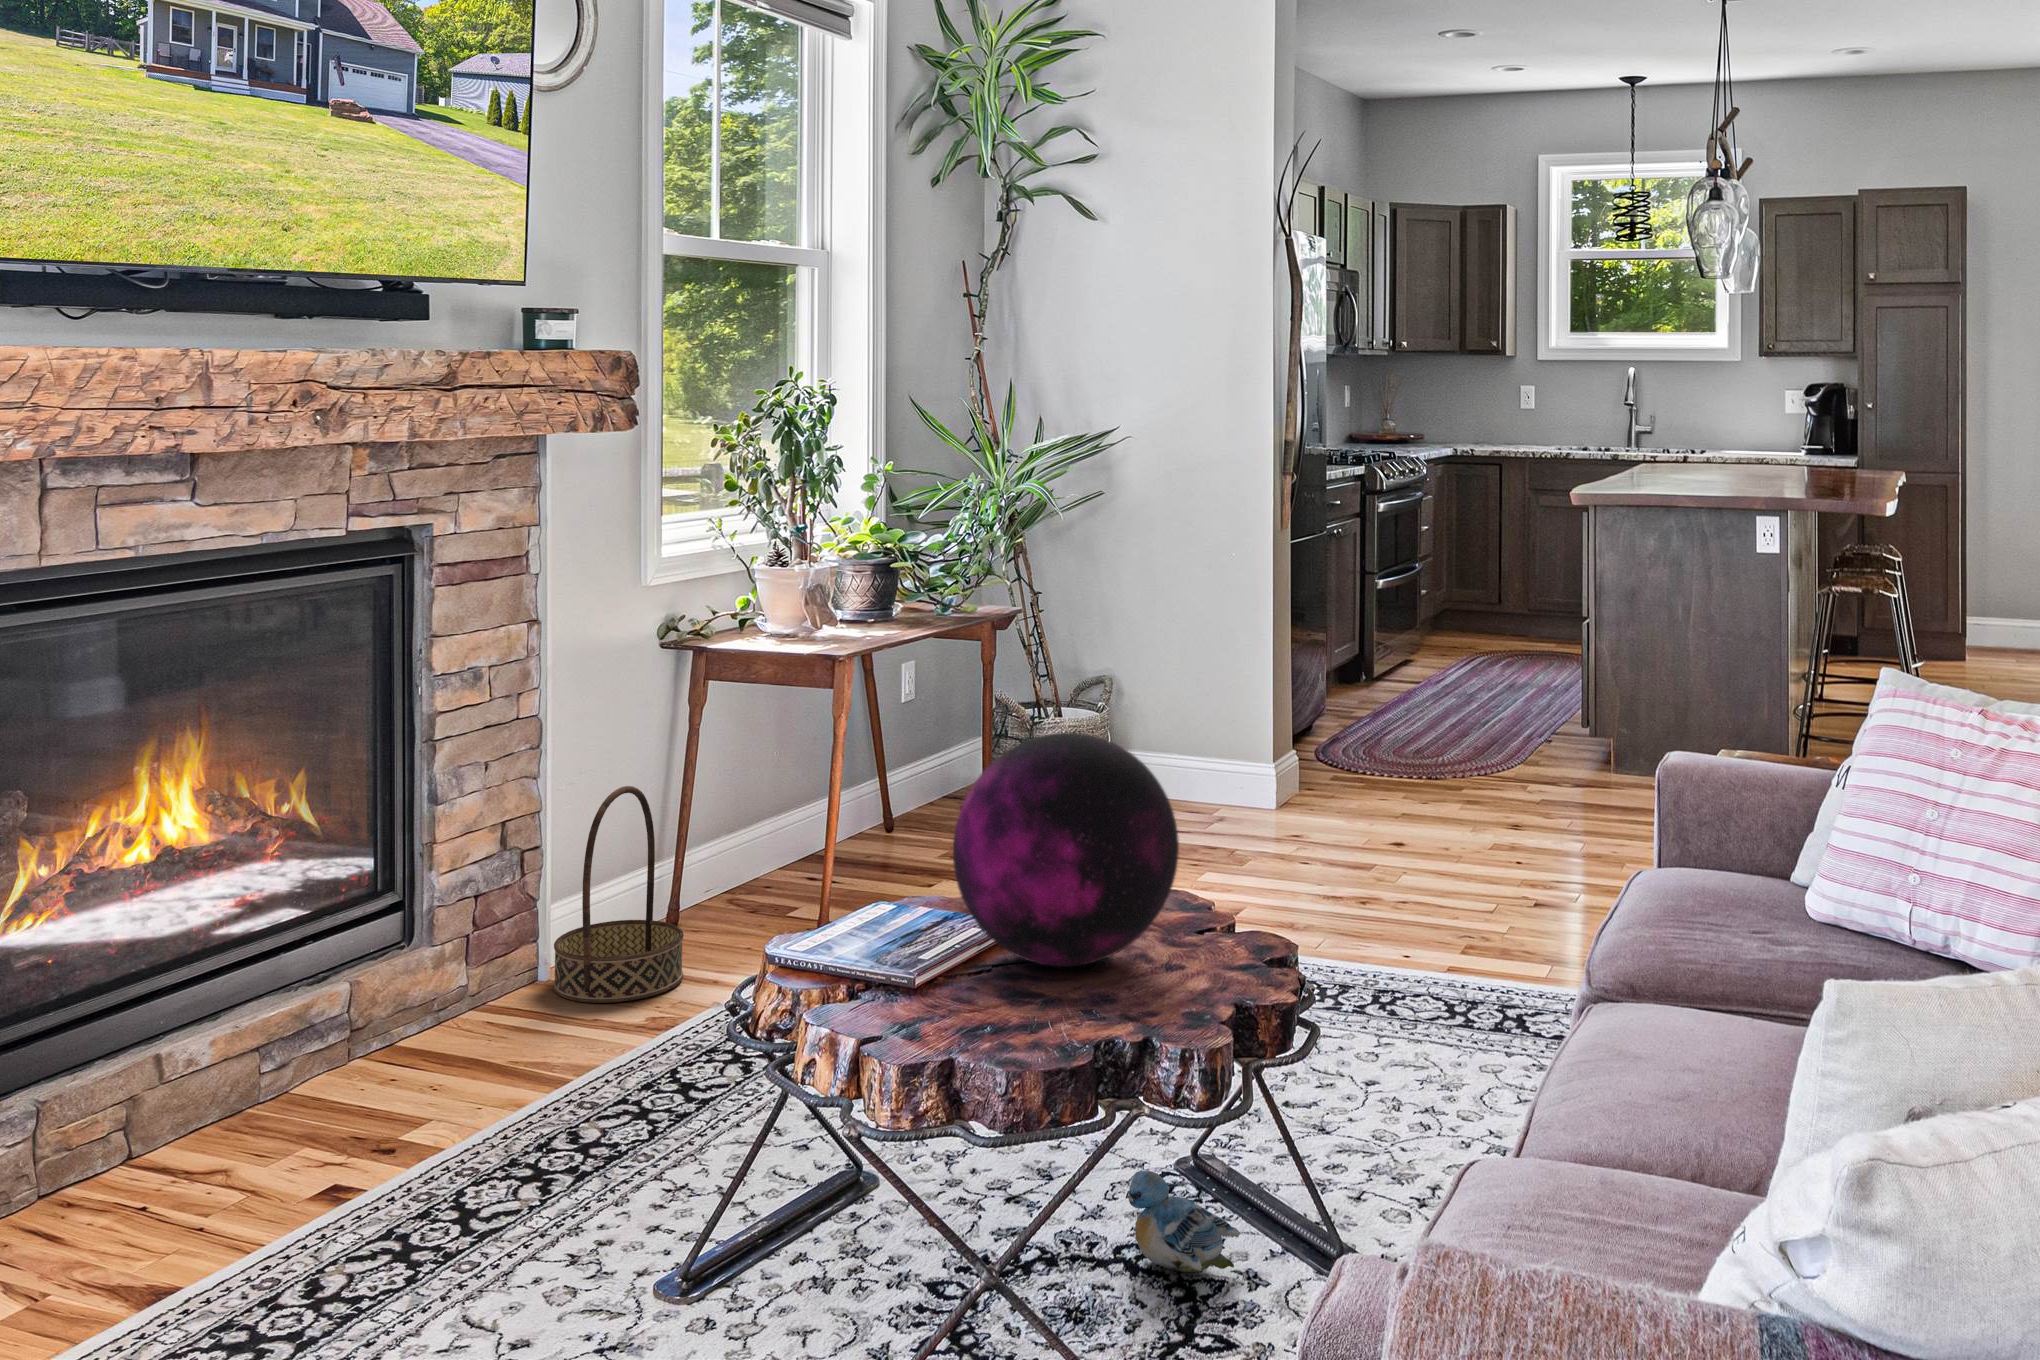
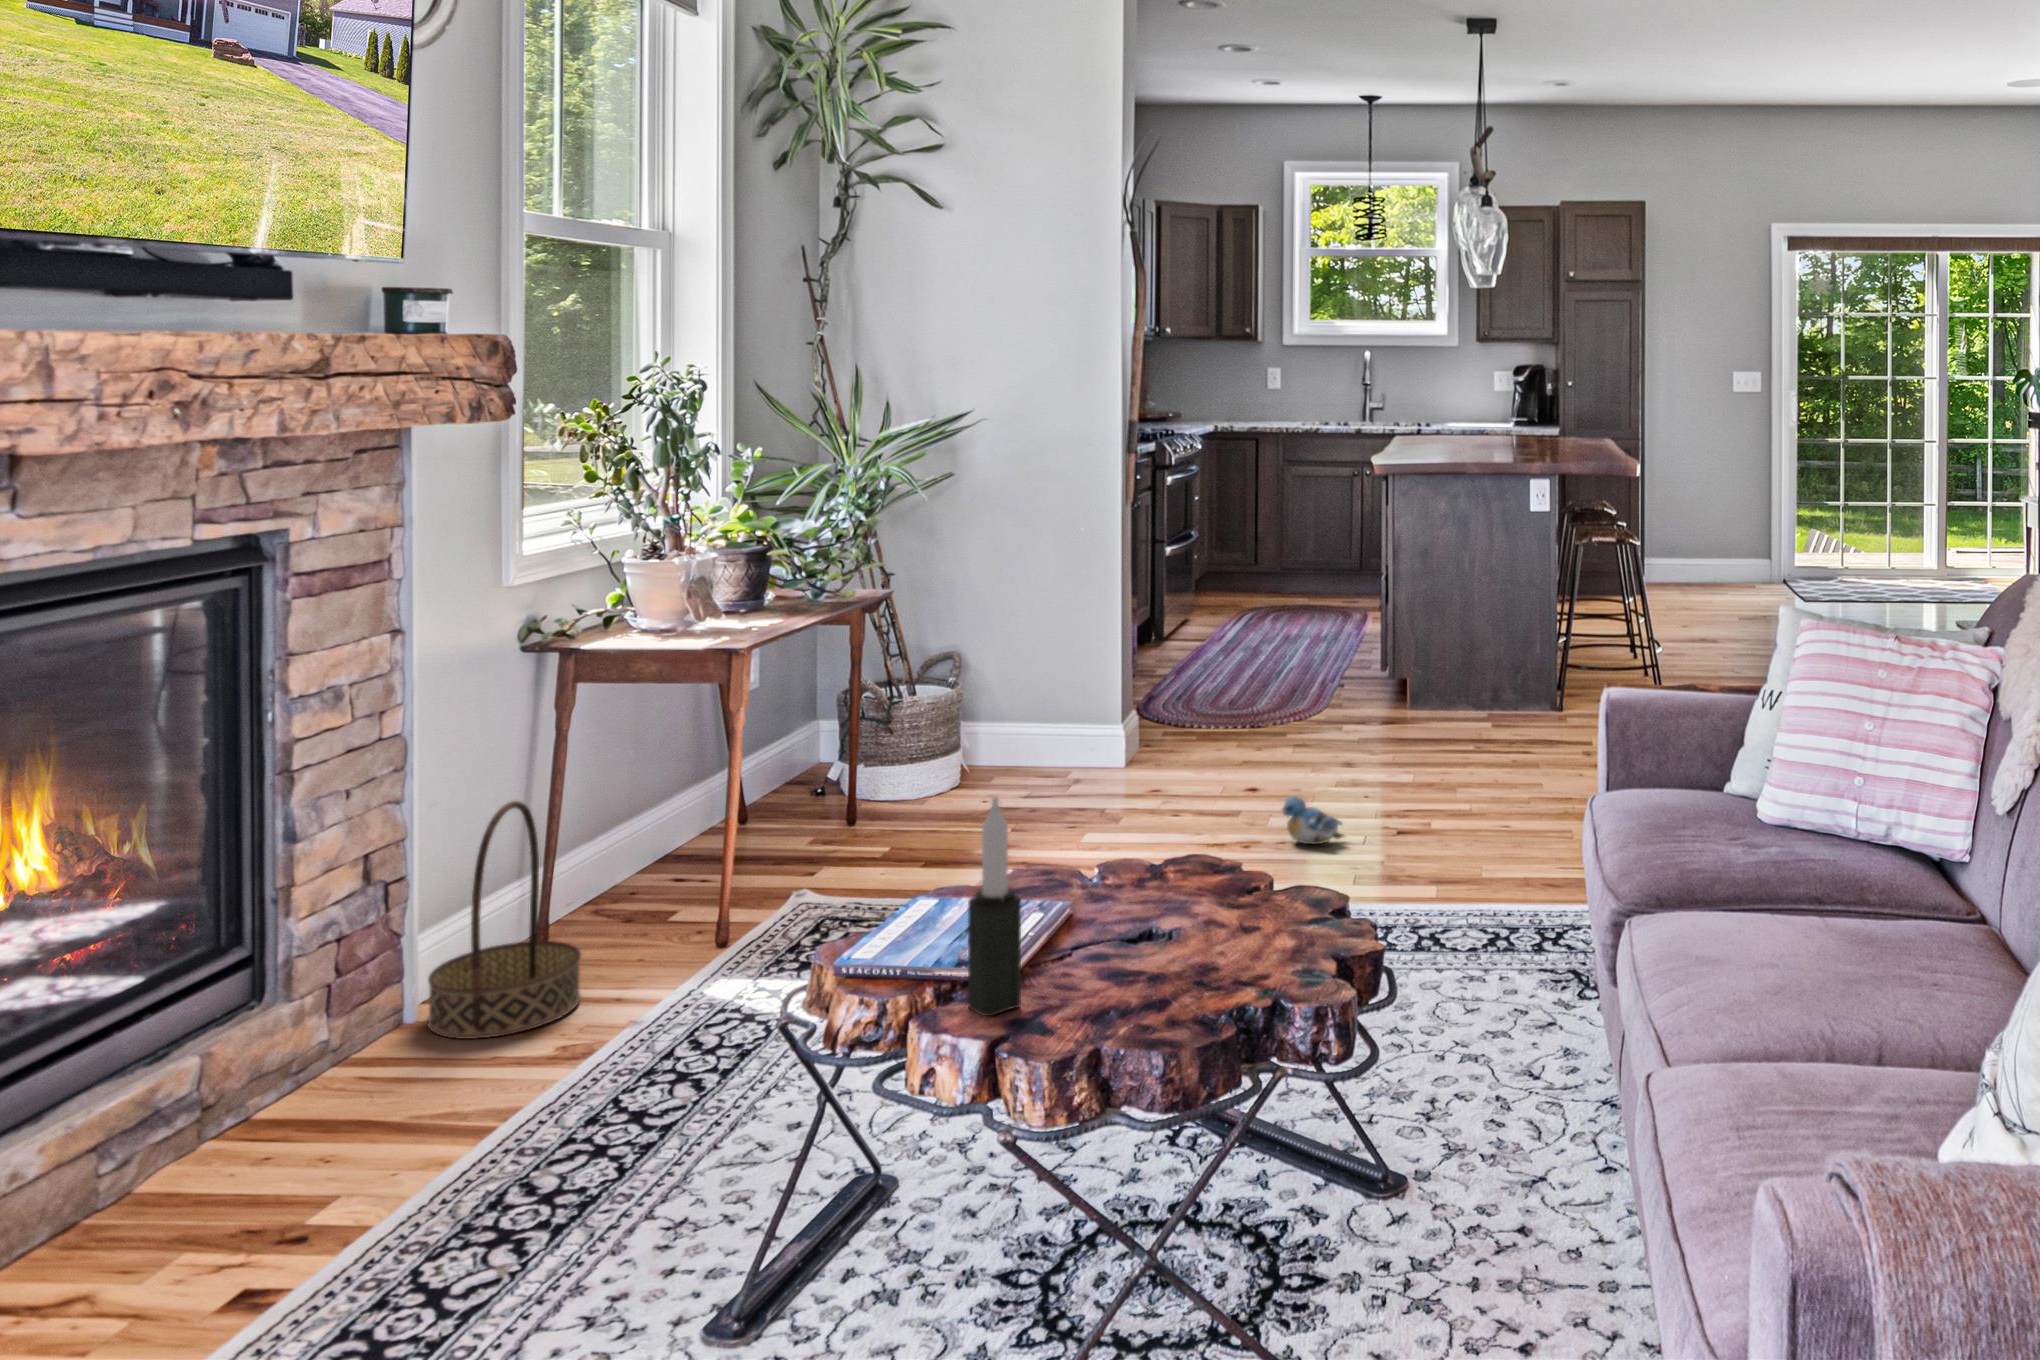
decorative orb: present [953,733,1179,967] -> none [1040,710,1264,941]
candle: none [850,801,898,1015] -> present [968,796,1021,1016]
plush toy: present [1128,1171,1239,1272] -> present [1282,796,1343,844]

